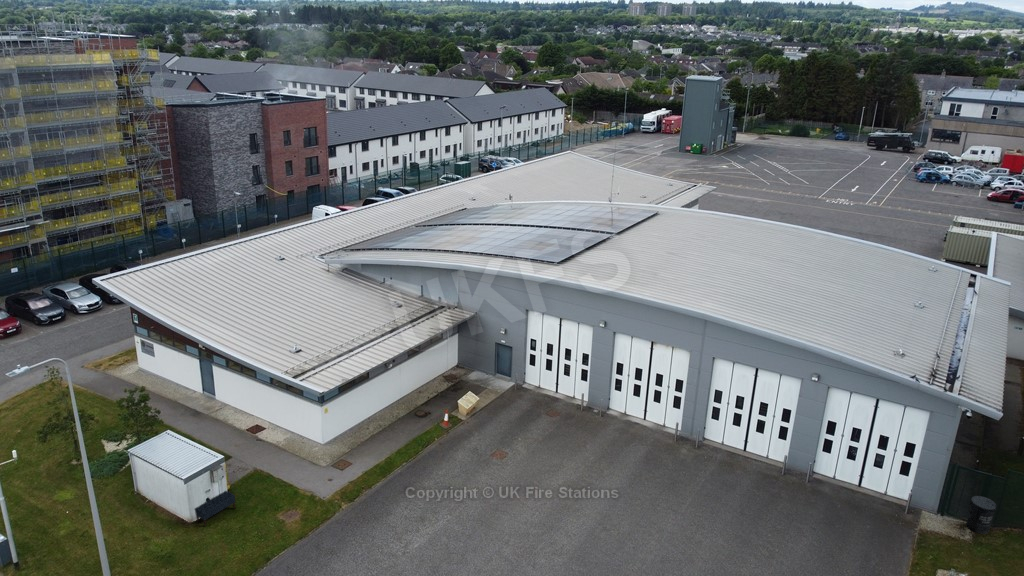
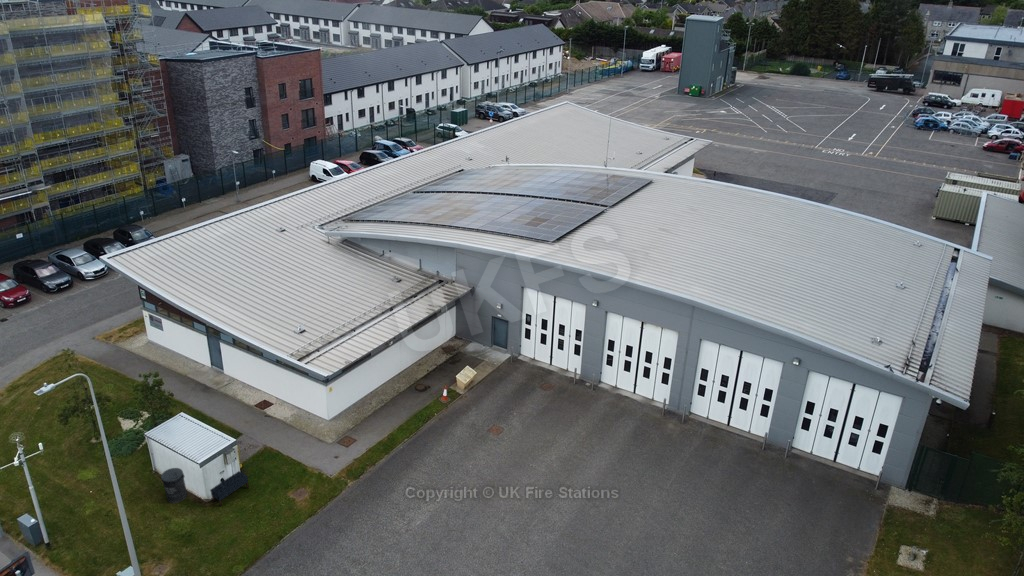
trash can: present [966,496,997,534] -> present [161,468,187,503]

